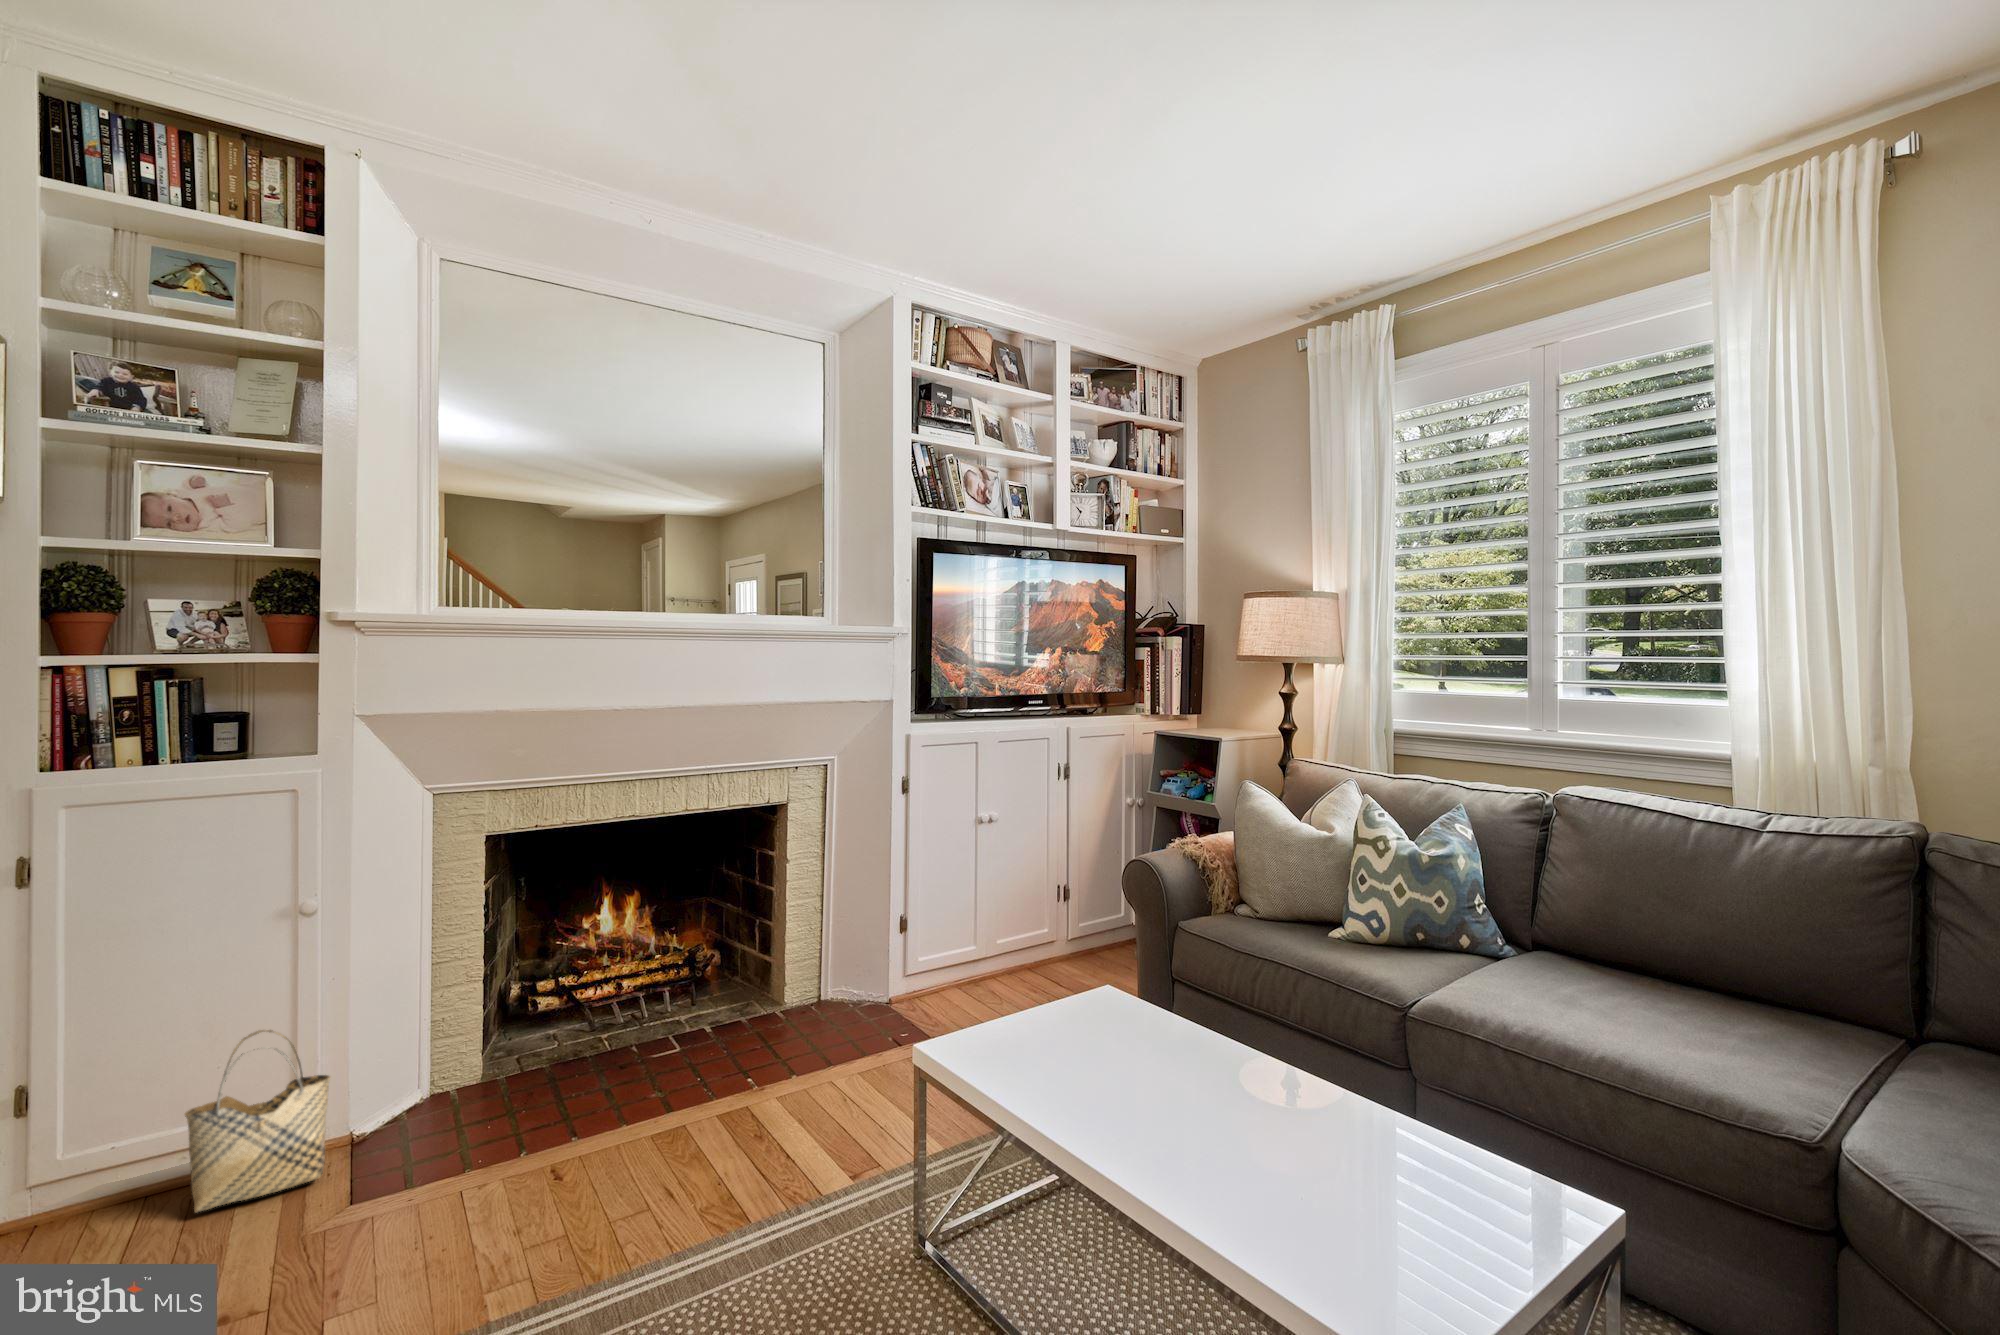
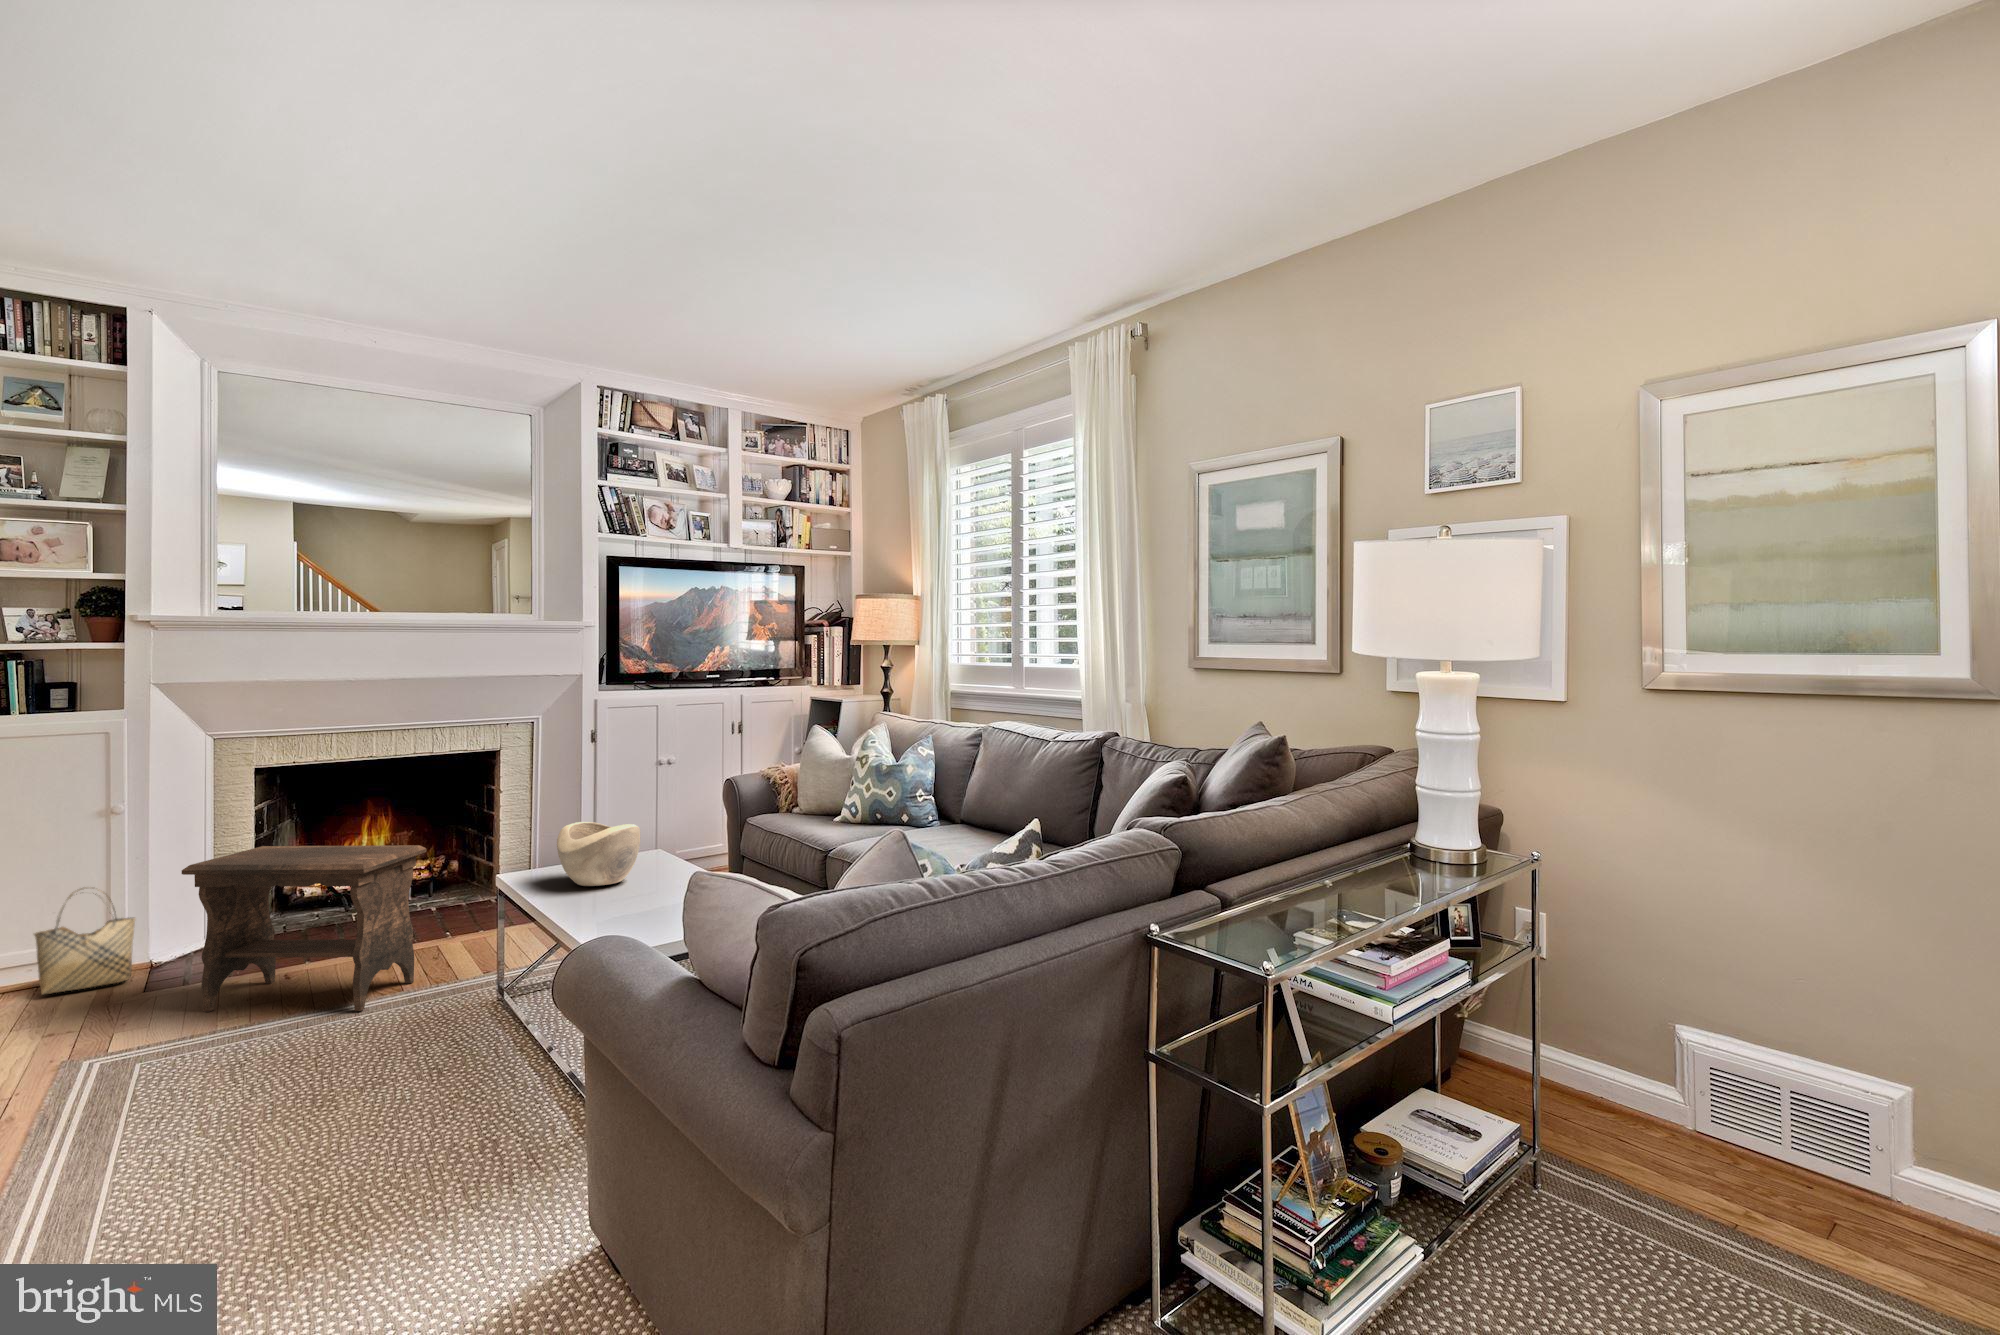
footstool: none [418,977,772,1287] -> present [182,845,427,1012]
decorative bowl: none [1064,981,1205,1113] -> present [557,822,640,886]

